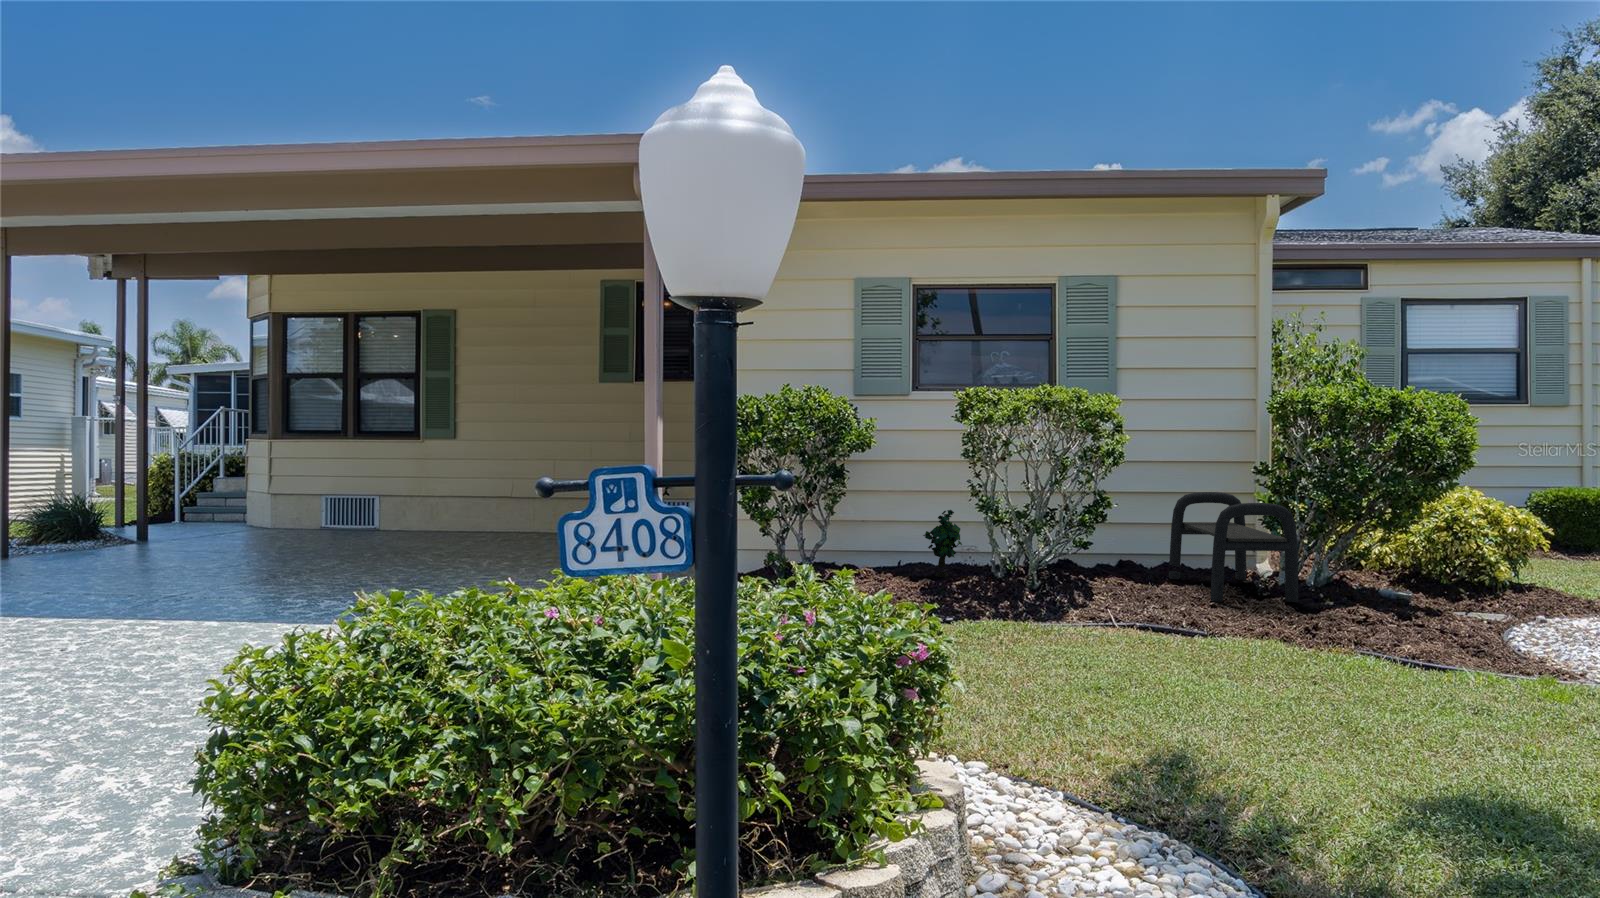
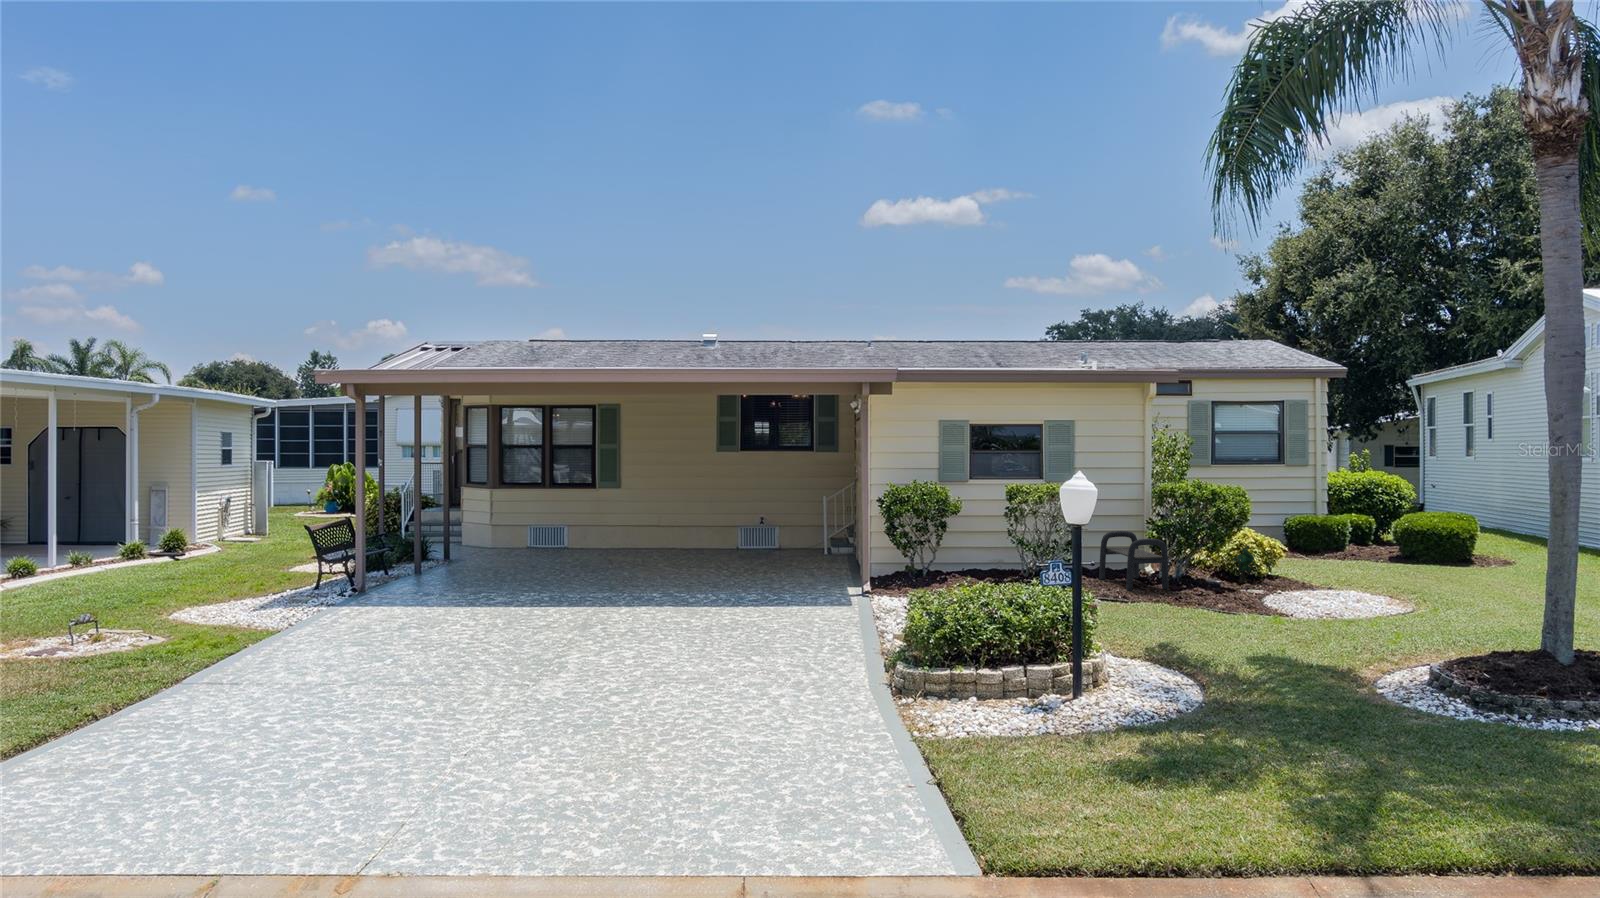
decorative plant: present [923,510,962,577] -> present [1233,545,1254,582]

